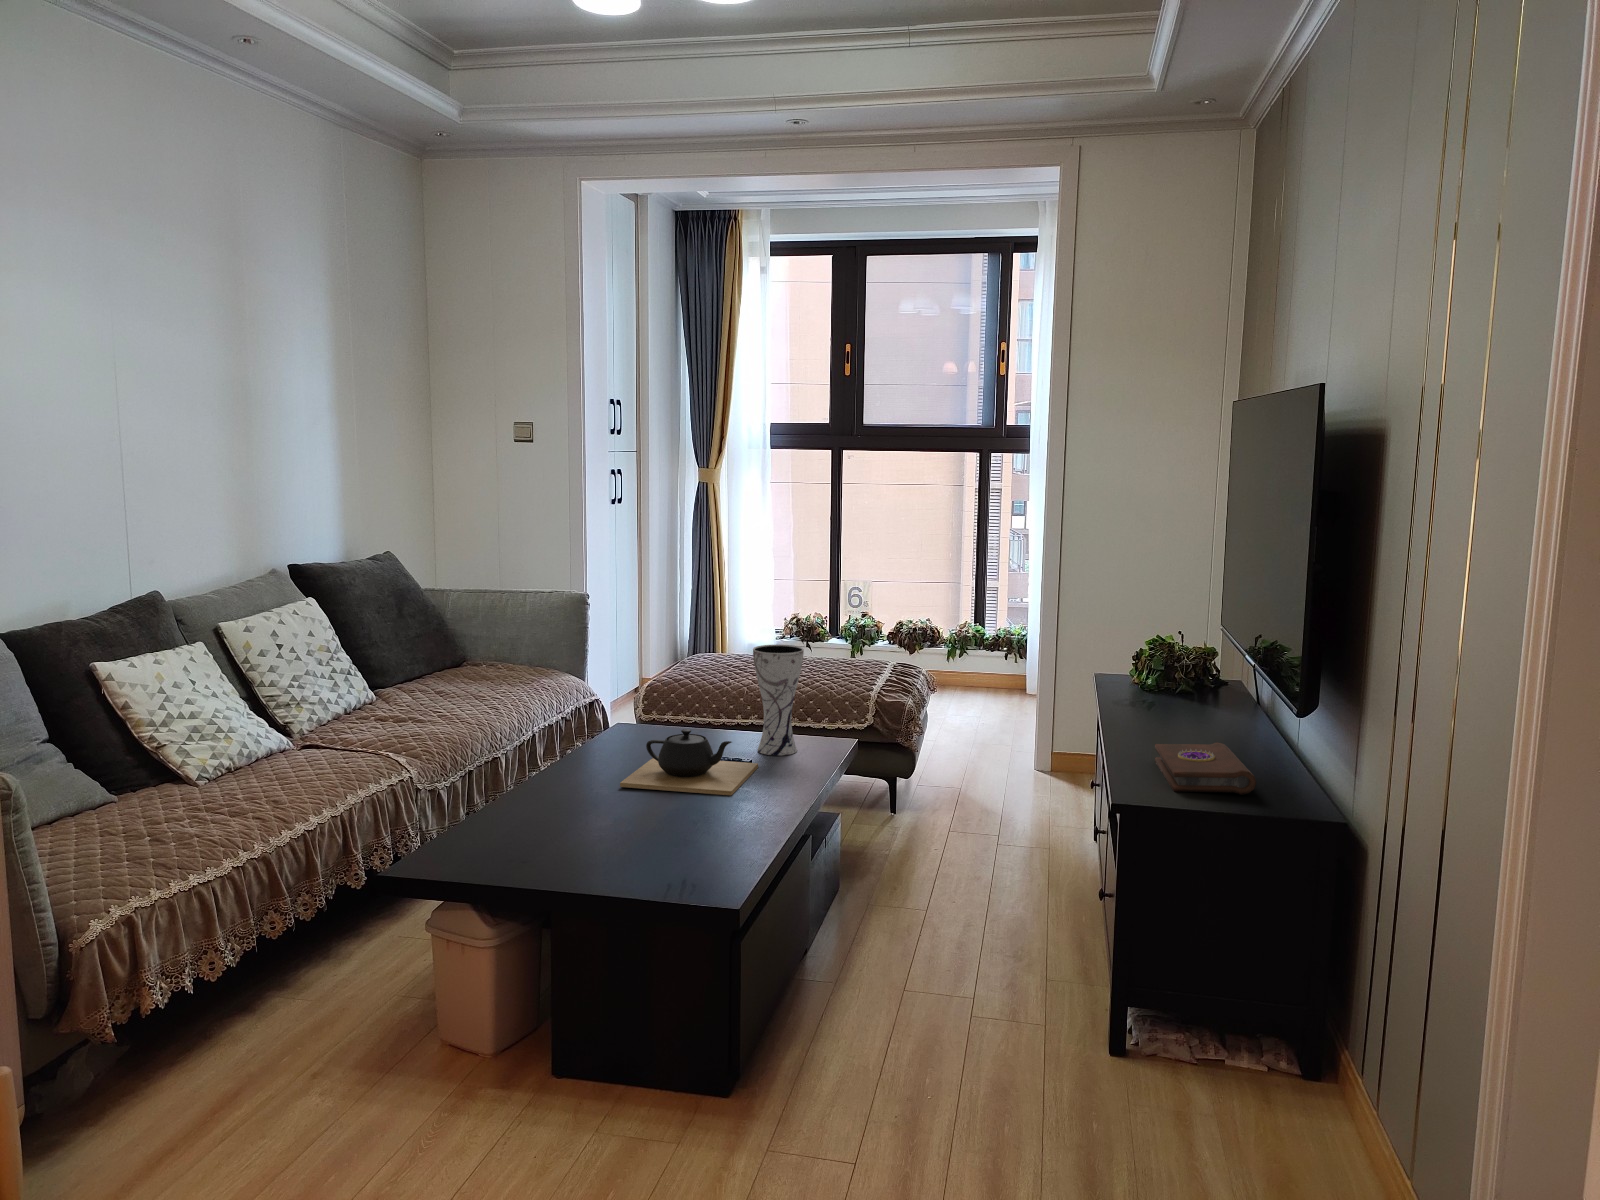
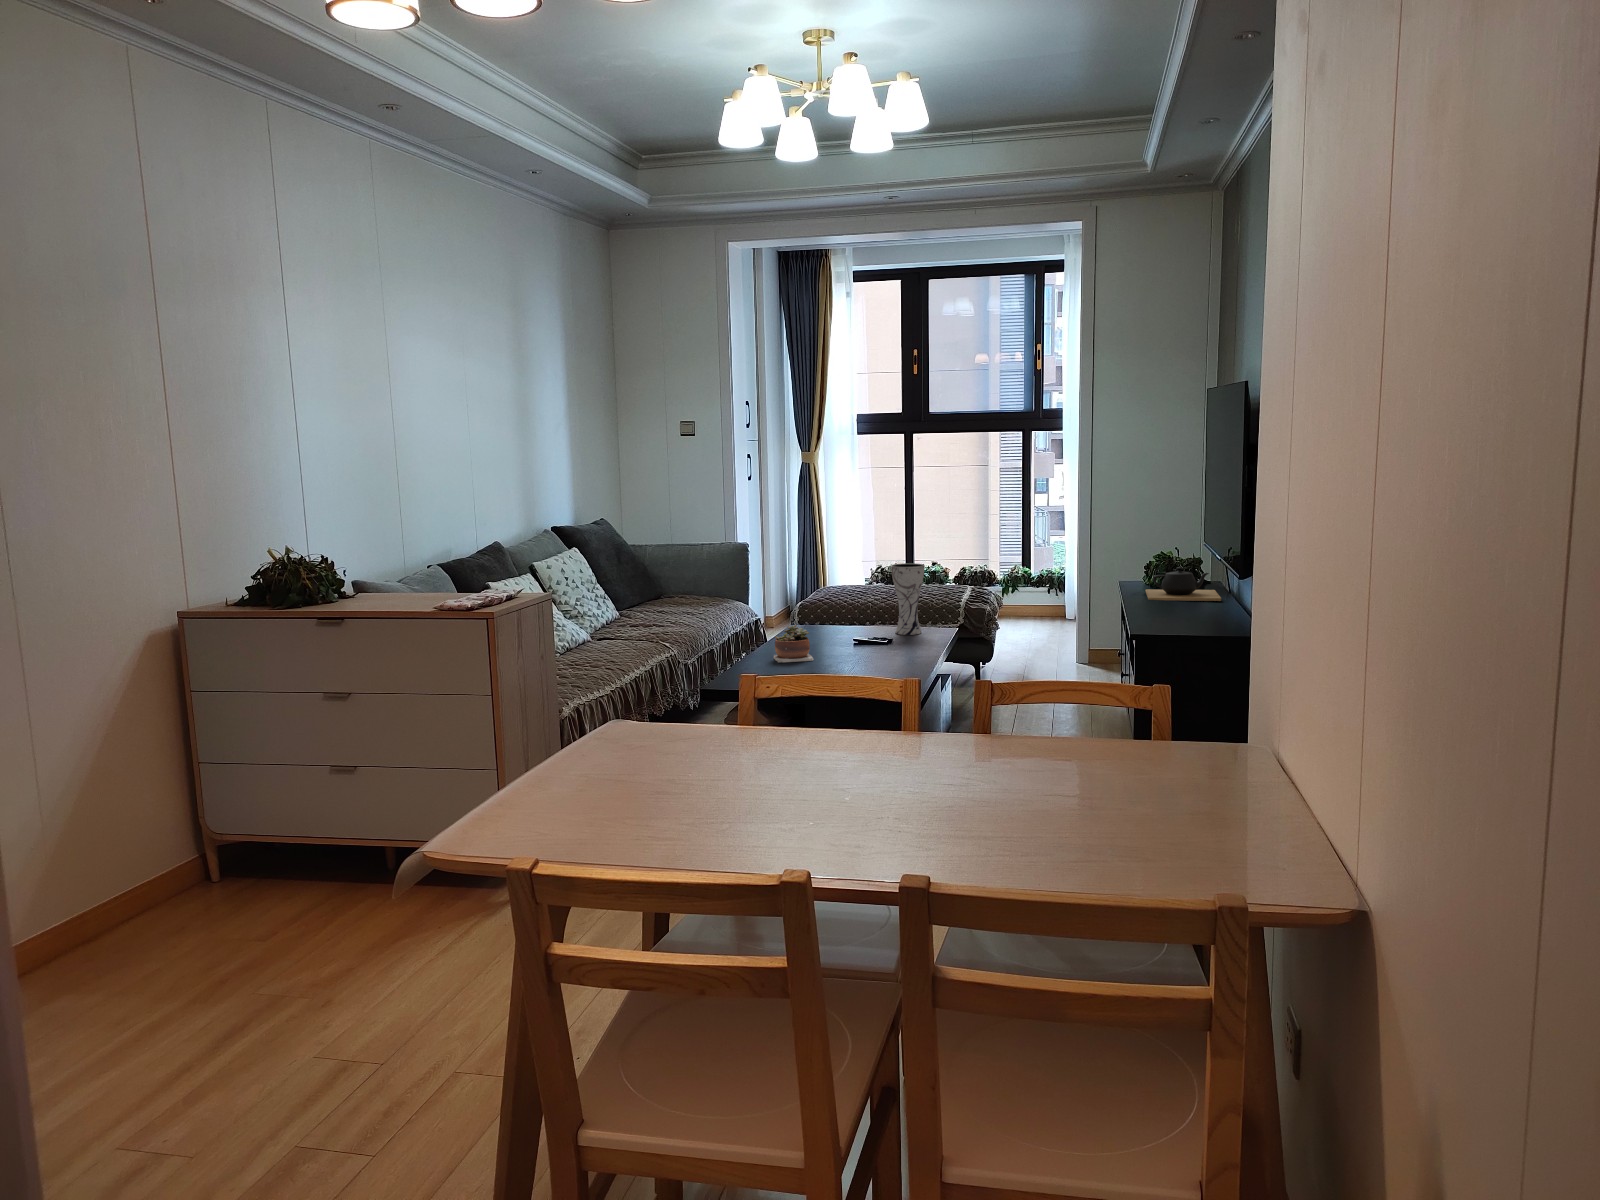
teapot: present [620,729,758,795] -> present [1146,567,1221,601]
book: present [1155,742,1256,795] -> none [1154,604,1213,629]
succulent plant: none [540,748,602,814] -> present [774,625,813,662]

